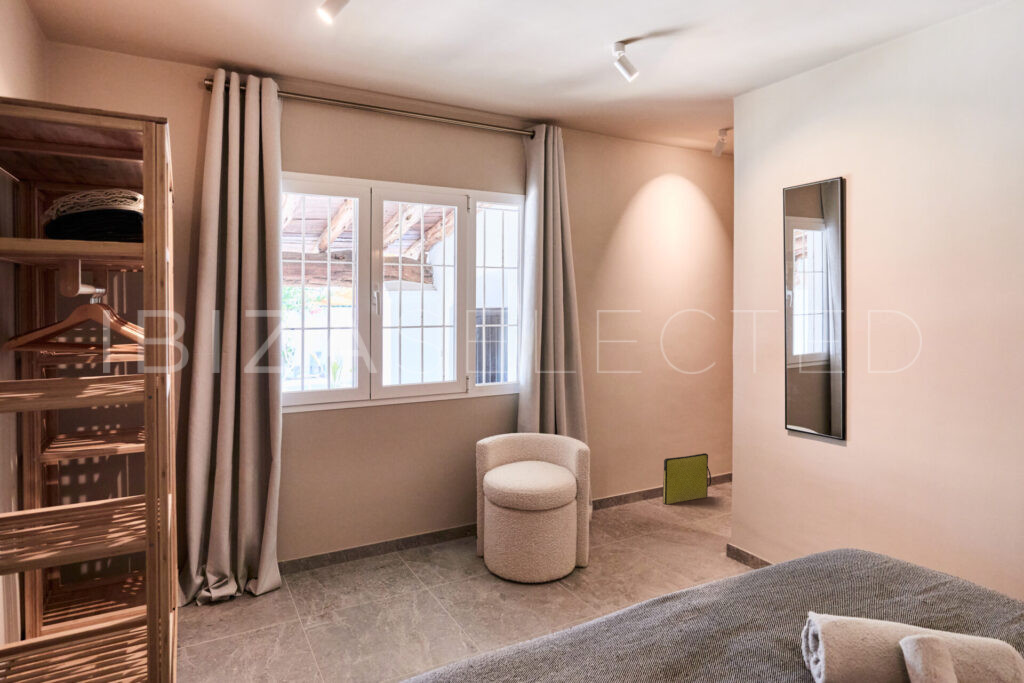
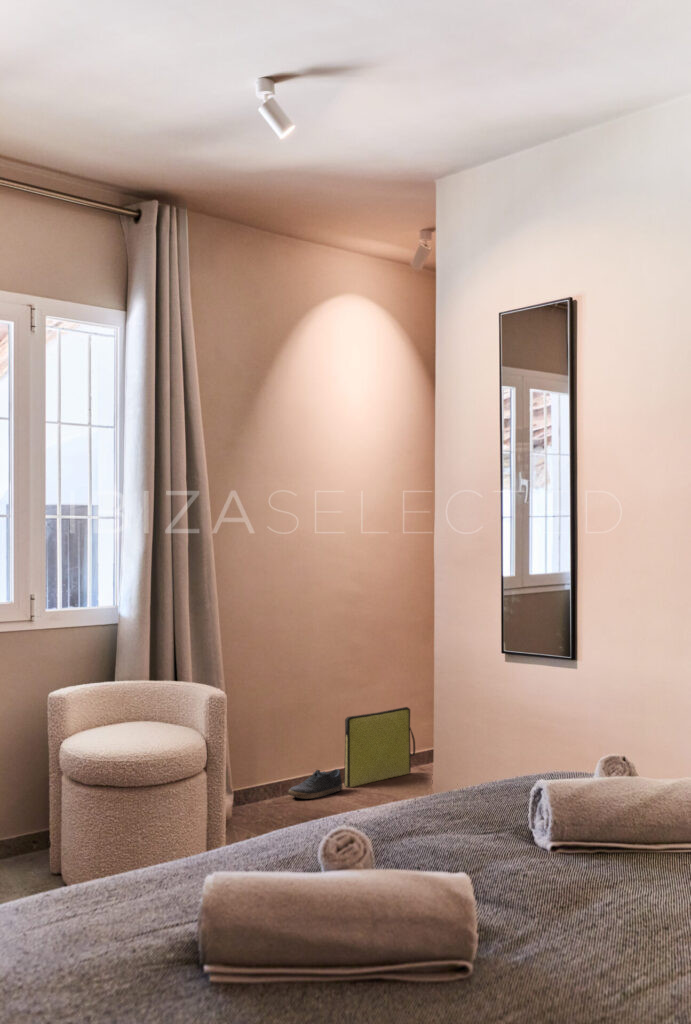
shoe: none [626,492,662,511] -> present [288,769,342,799]

